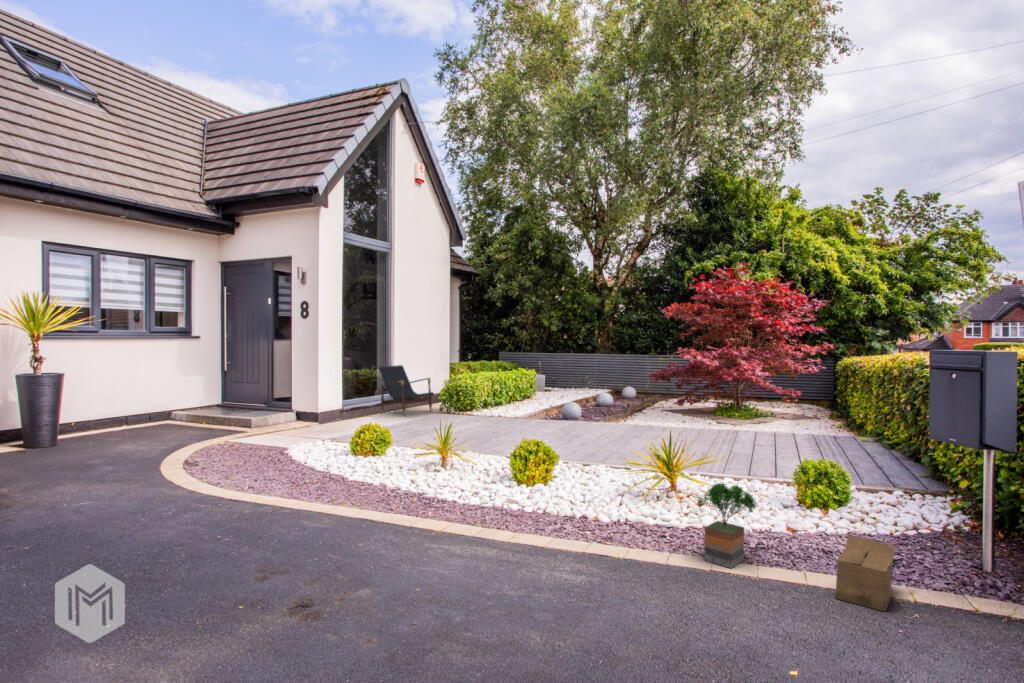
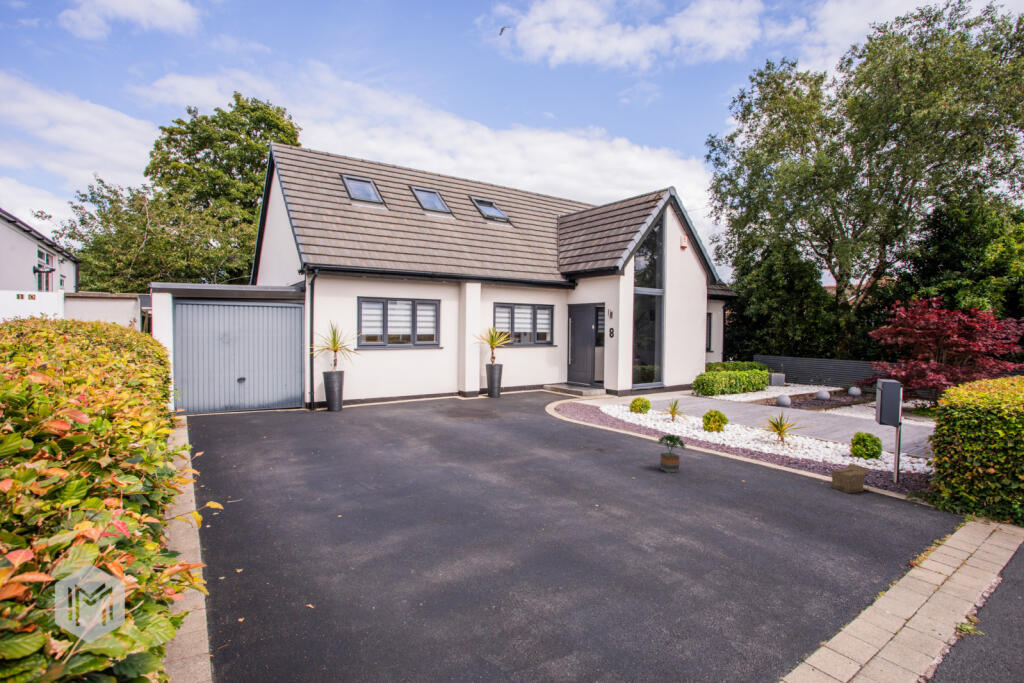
lounge chair: present [379,365,434,416] -> none [654,365,688,397]
potted tree: present [698,484,757,568] -> present [659,435,685,473]

